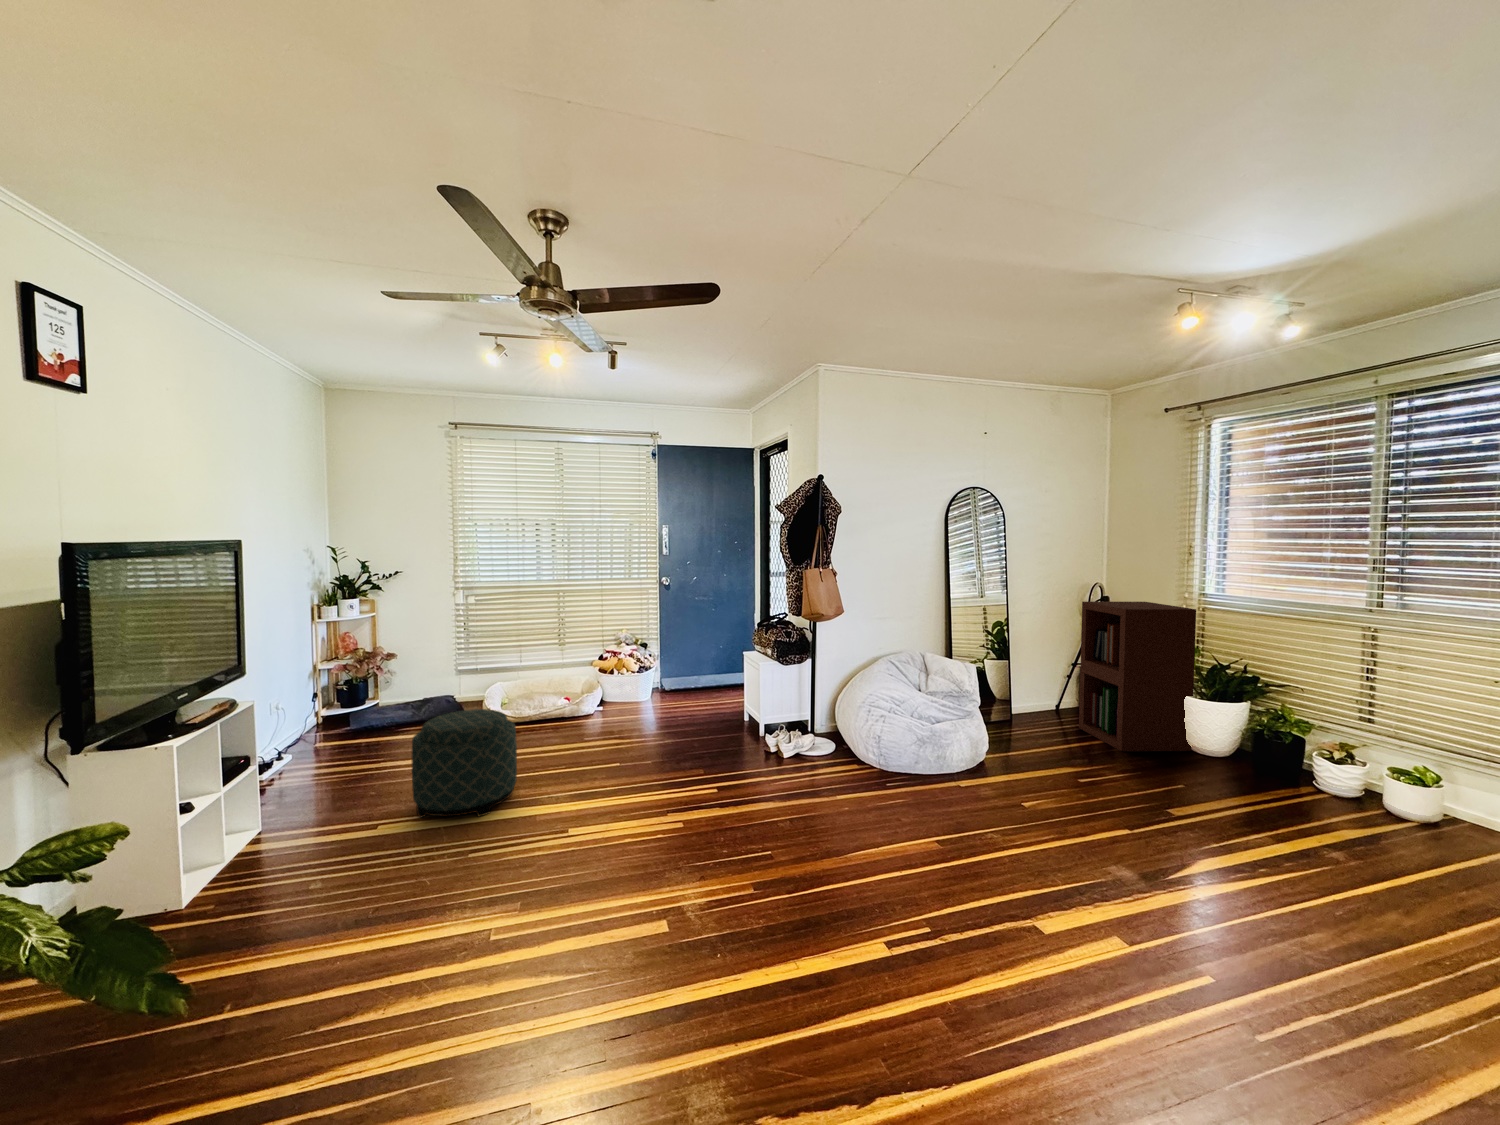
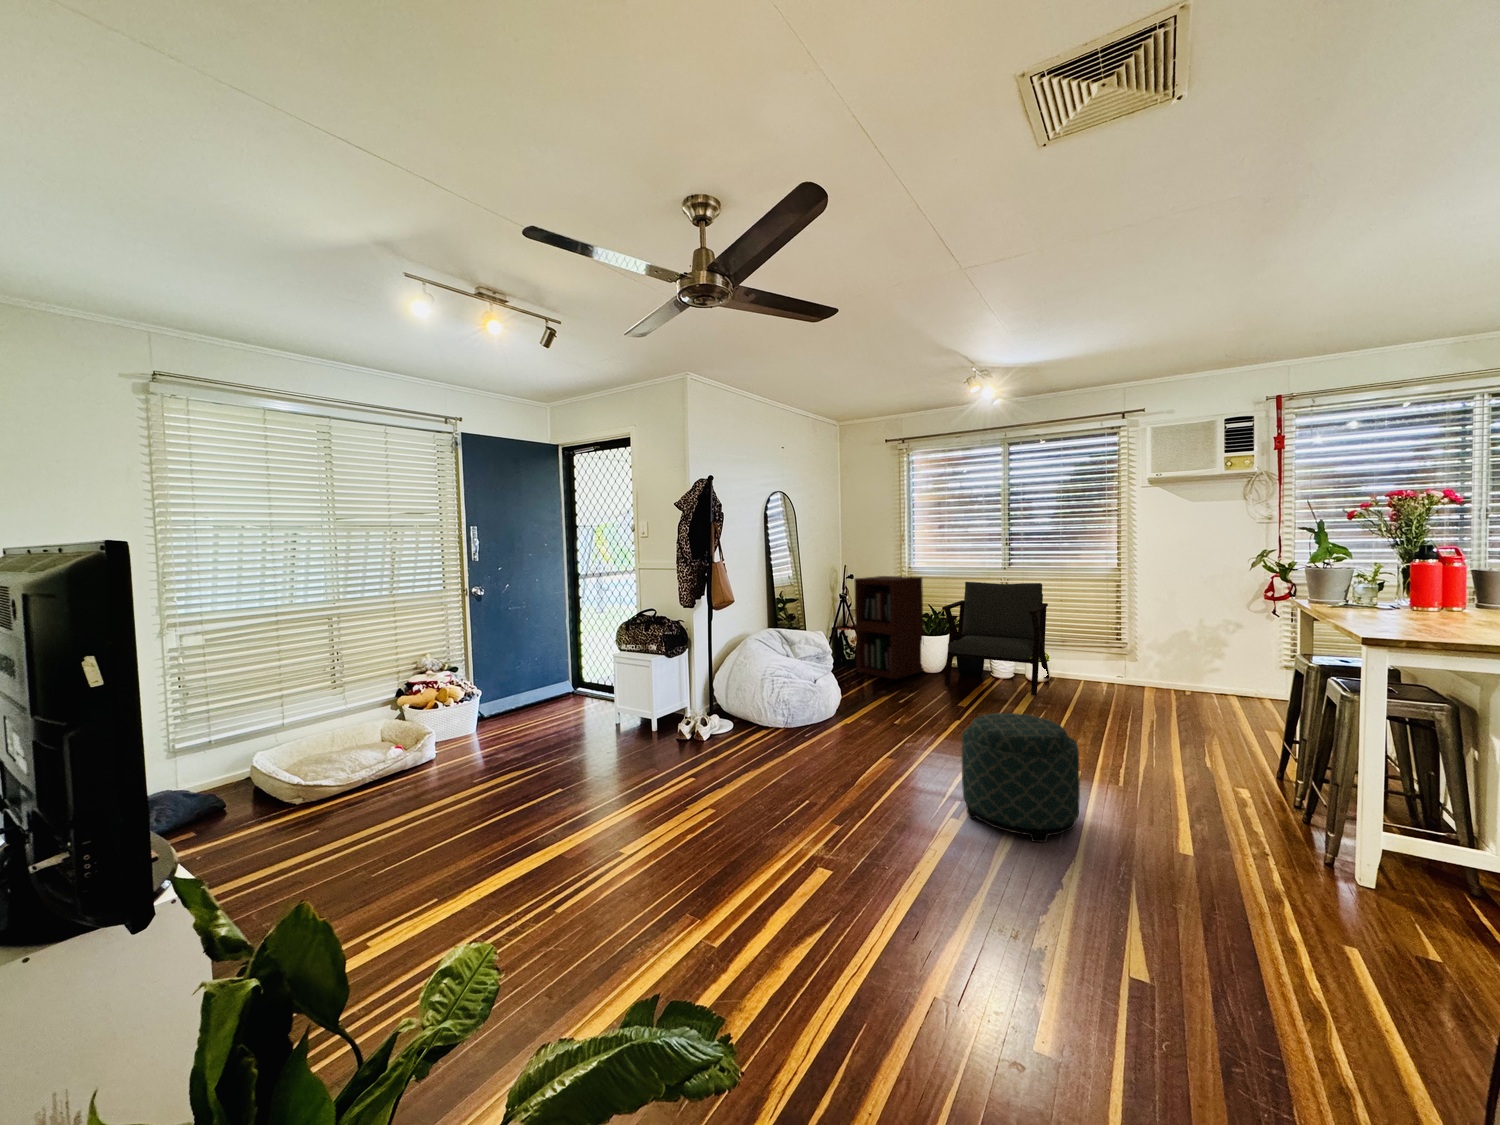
lounge chair: none [1195,624,1457,842] -> present [942,582,1050,695]
ottoman: present [412,709,517,817] -> present [962,713,1080,842]

